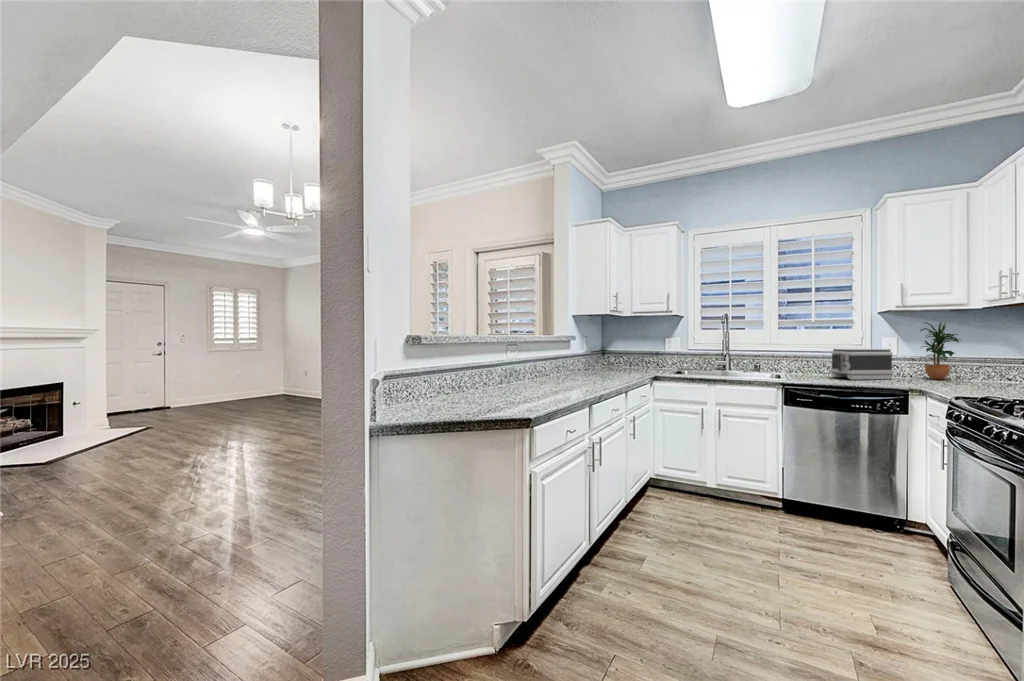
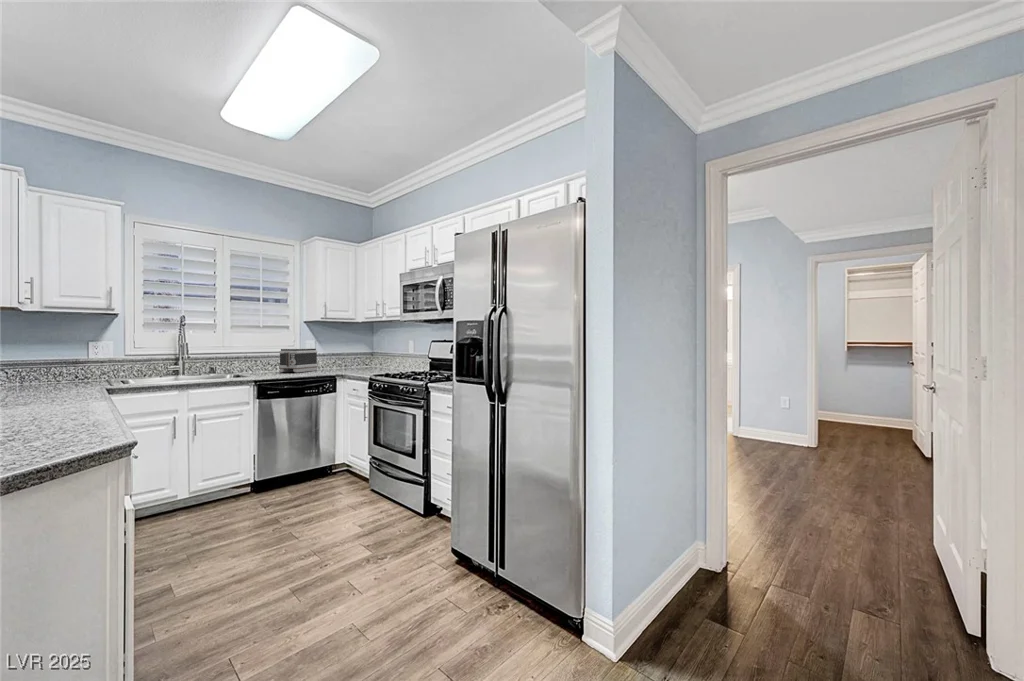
potted plant: present [920,322,960,379] -> none [326,329,350,368]

